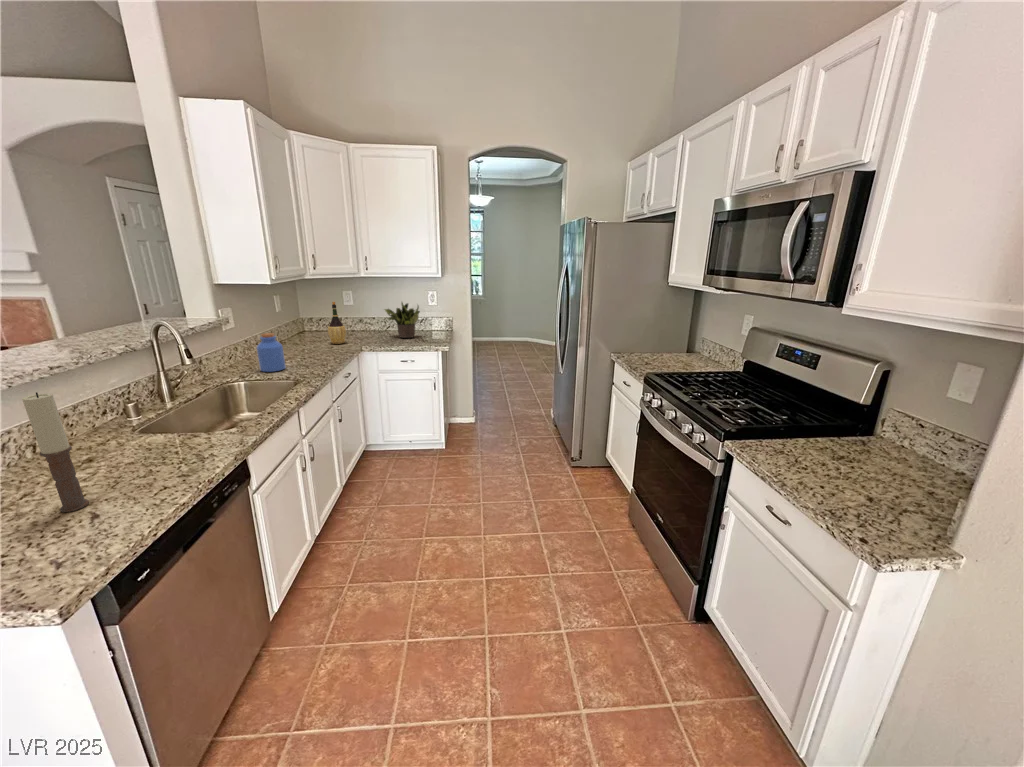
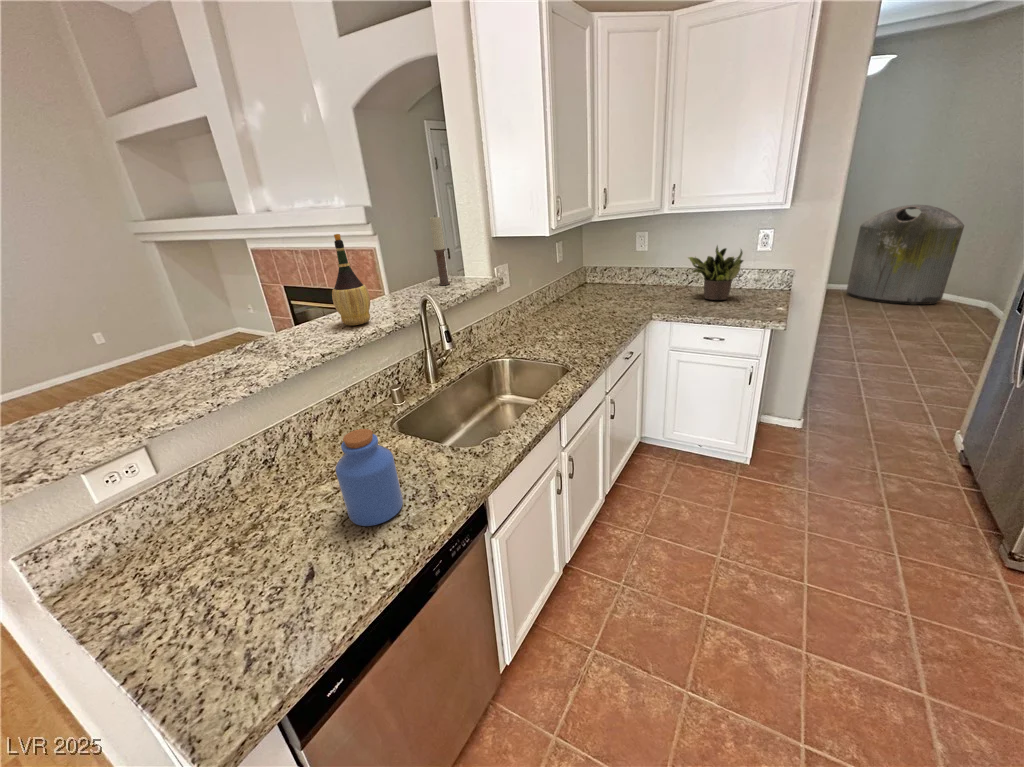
trash can: none [497,288,545,348] -> present [846,205,964,305]
wine bottle: present [328,302,346,344] -> present [332,234,370,325]
jar: present [257,333,286,372] -> present [336,429,403,526]
candle: present [22,392,89,512] -> present [430,217,450,285]

